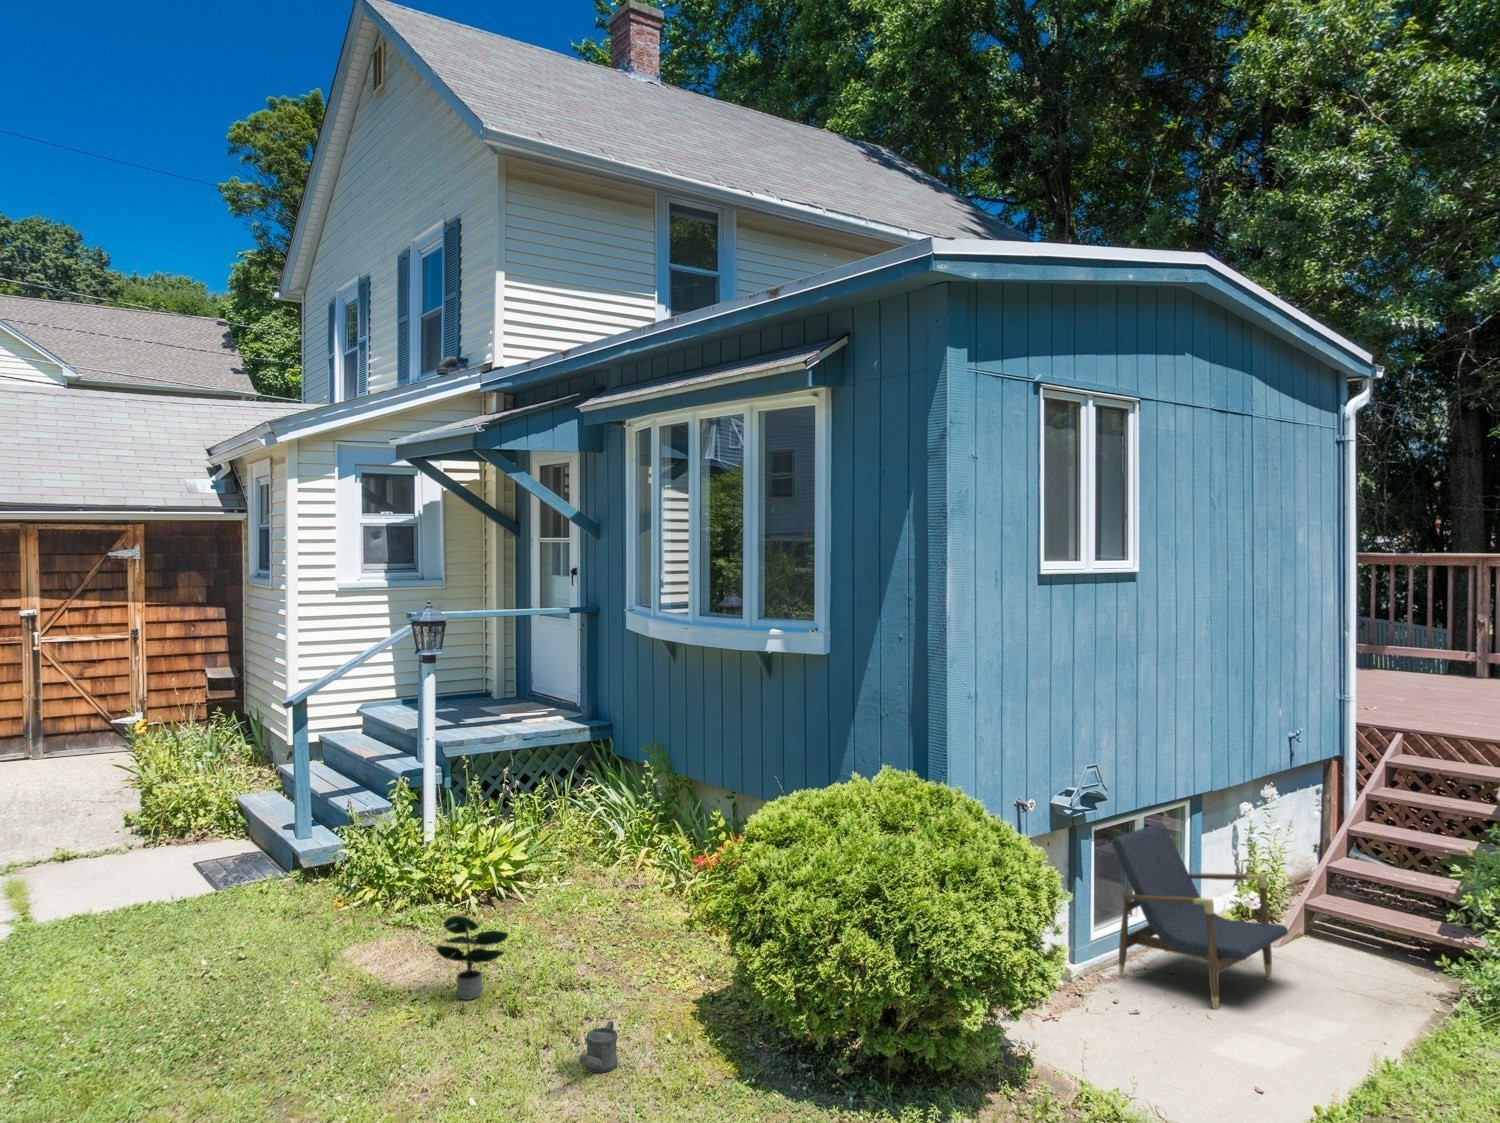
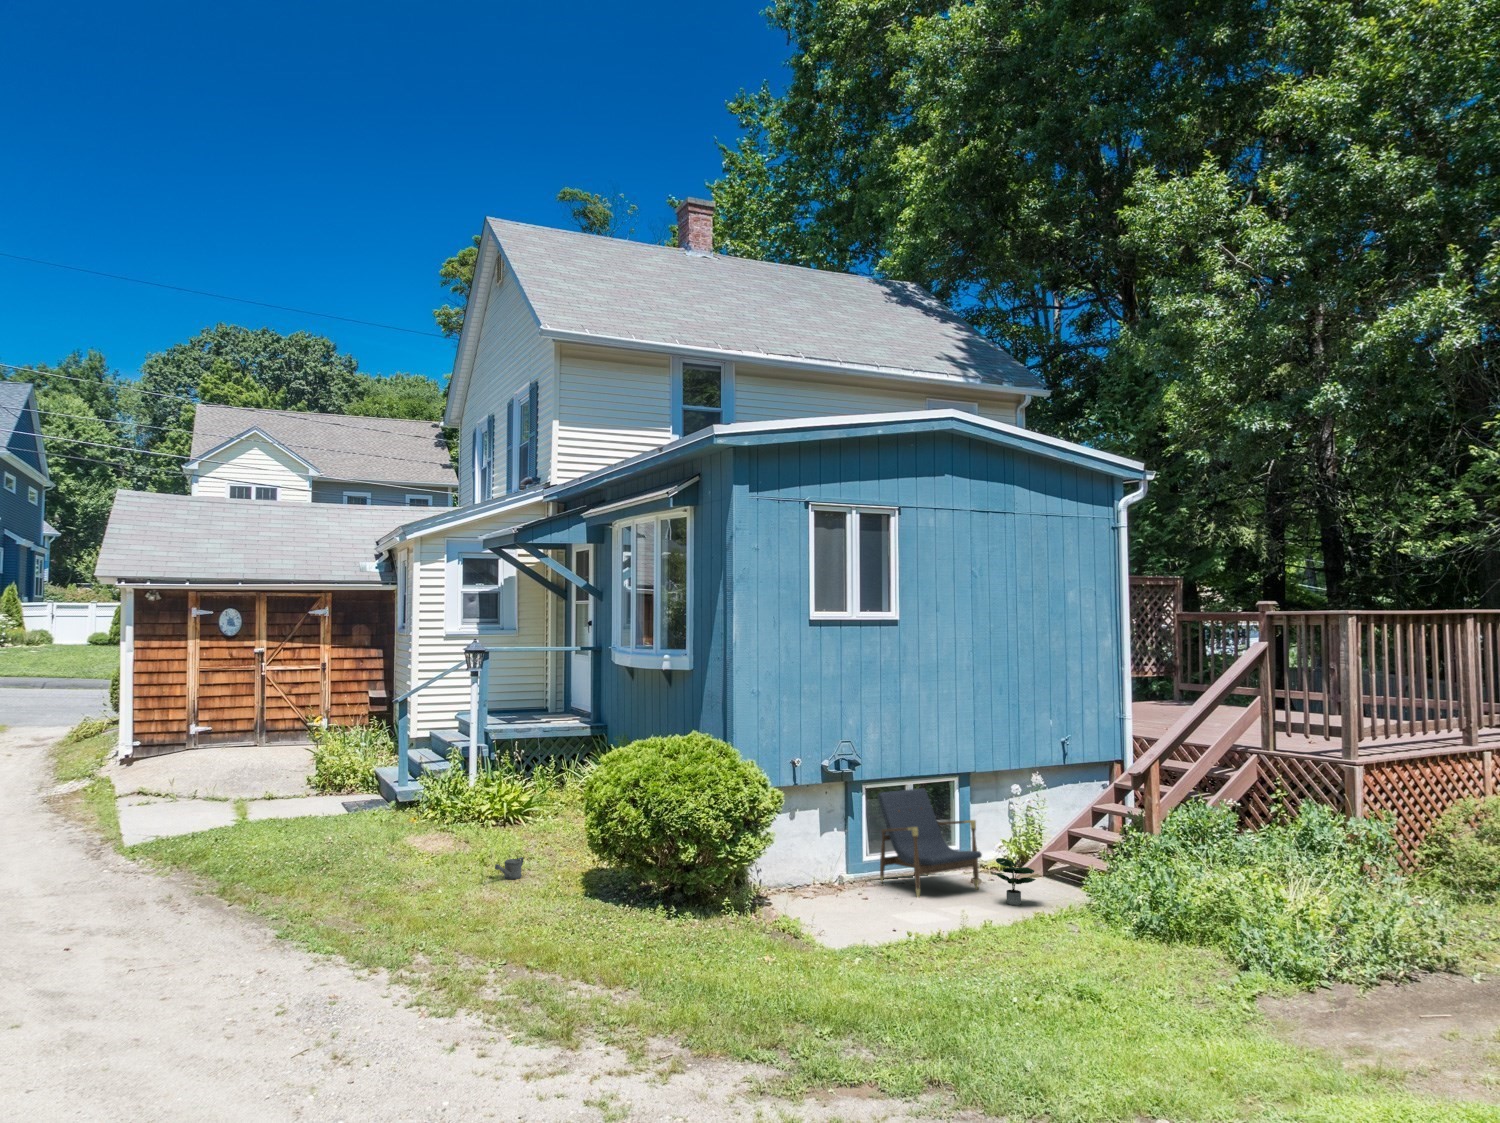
potted plant: present [436,916,508,1000] -> present [995,858,1036,905]

